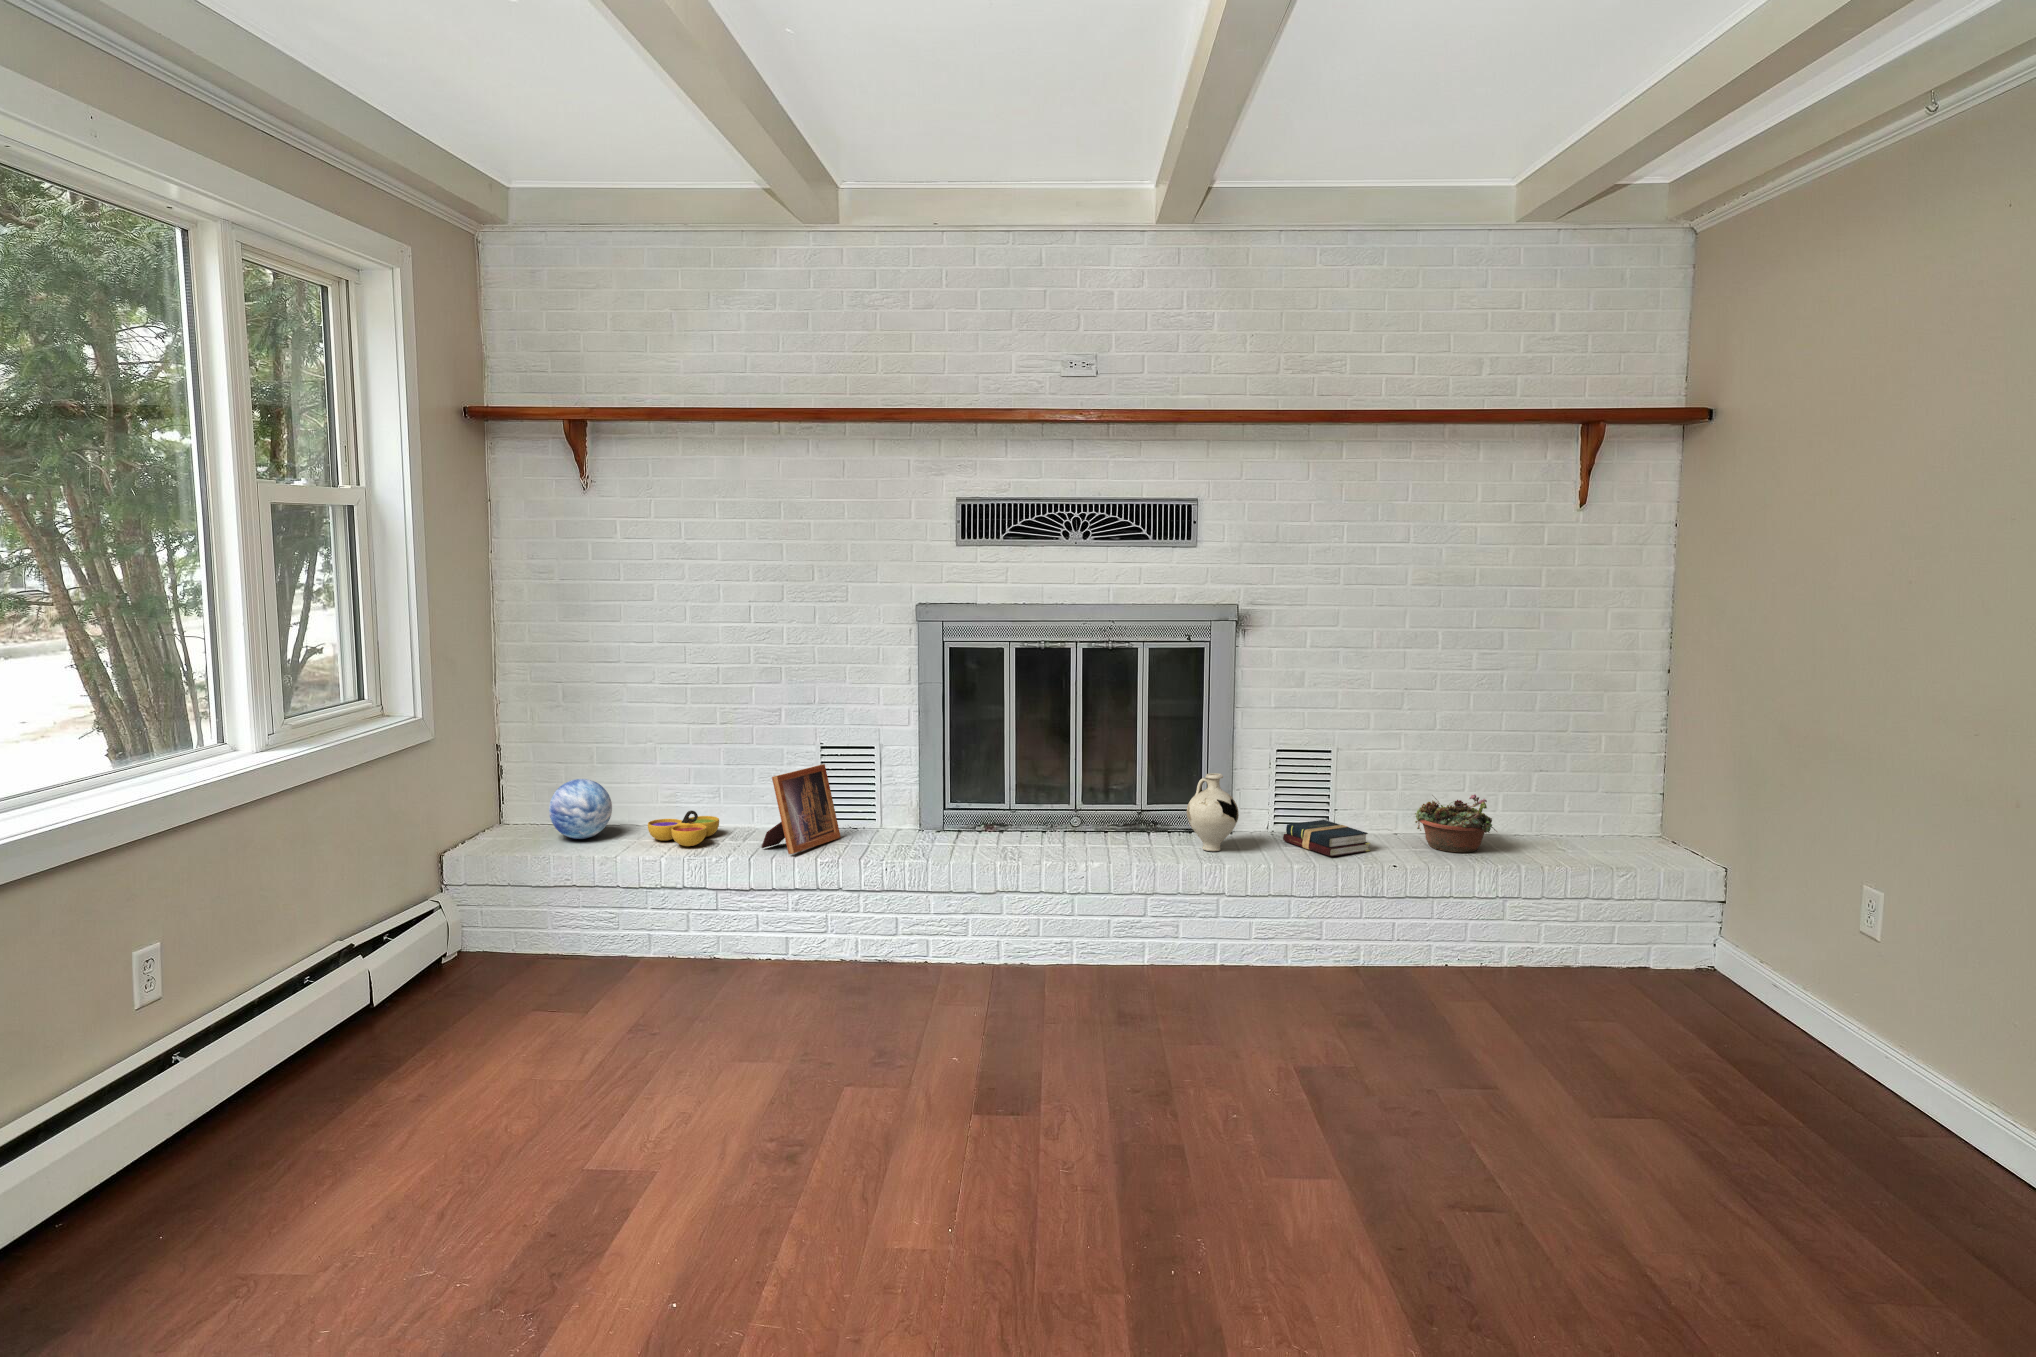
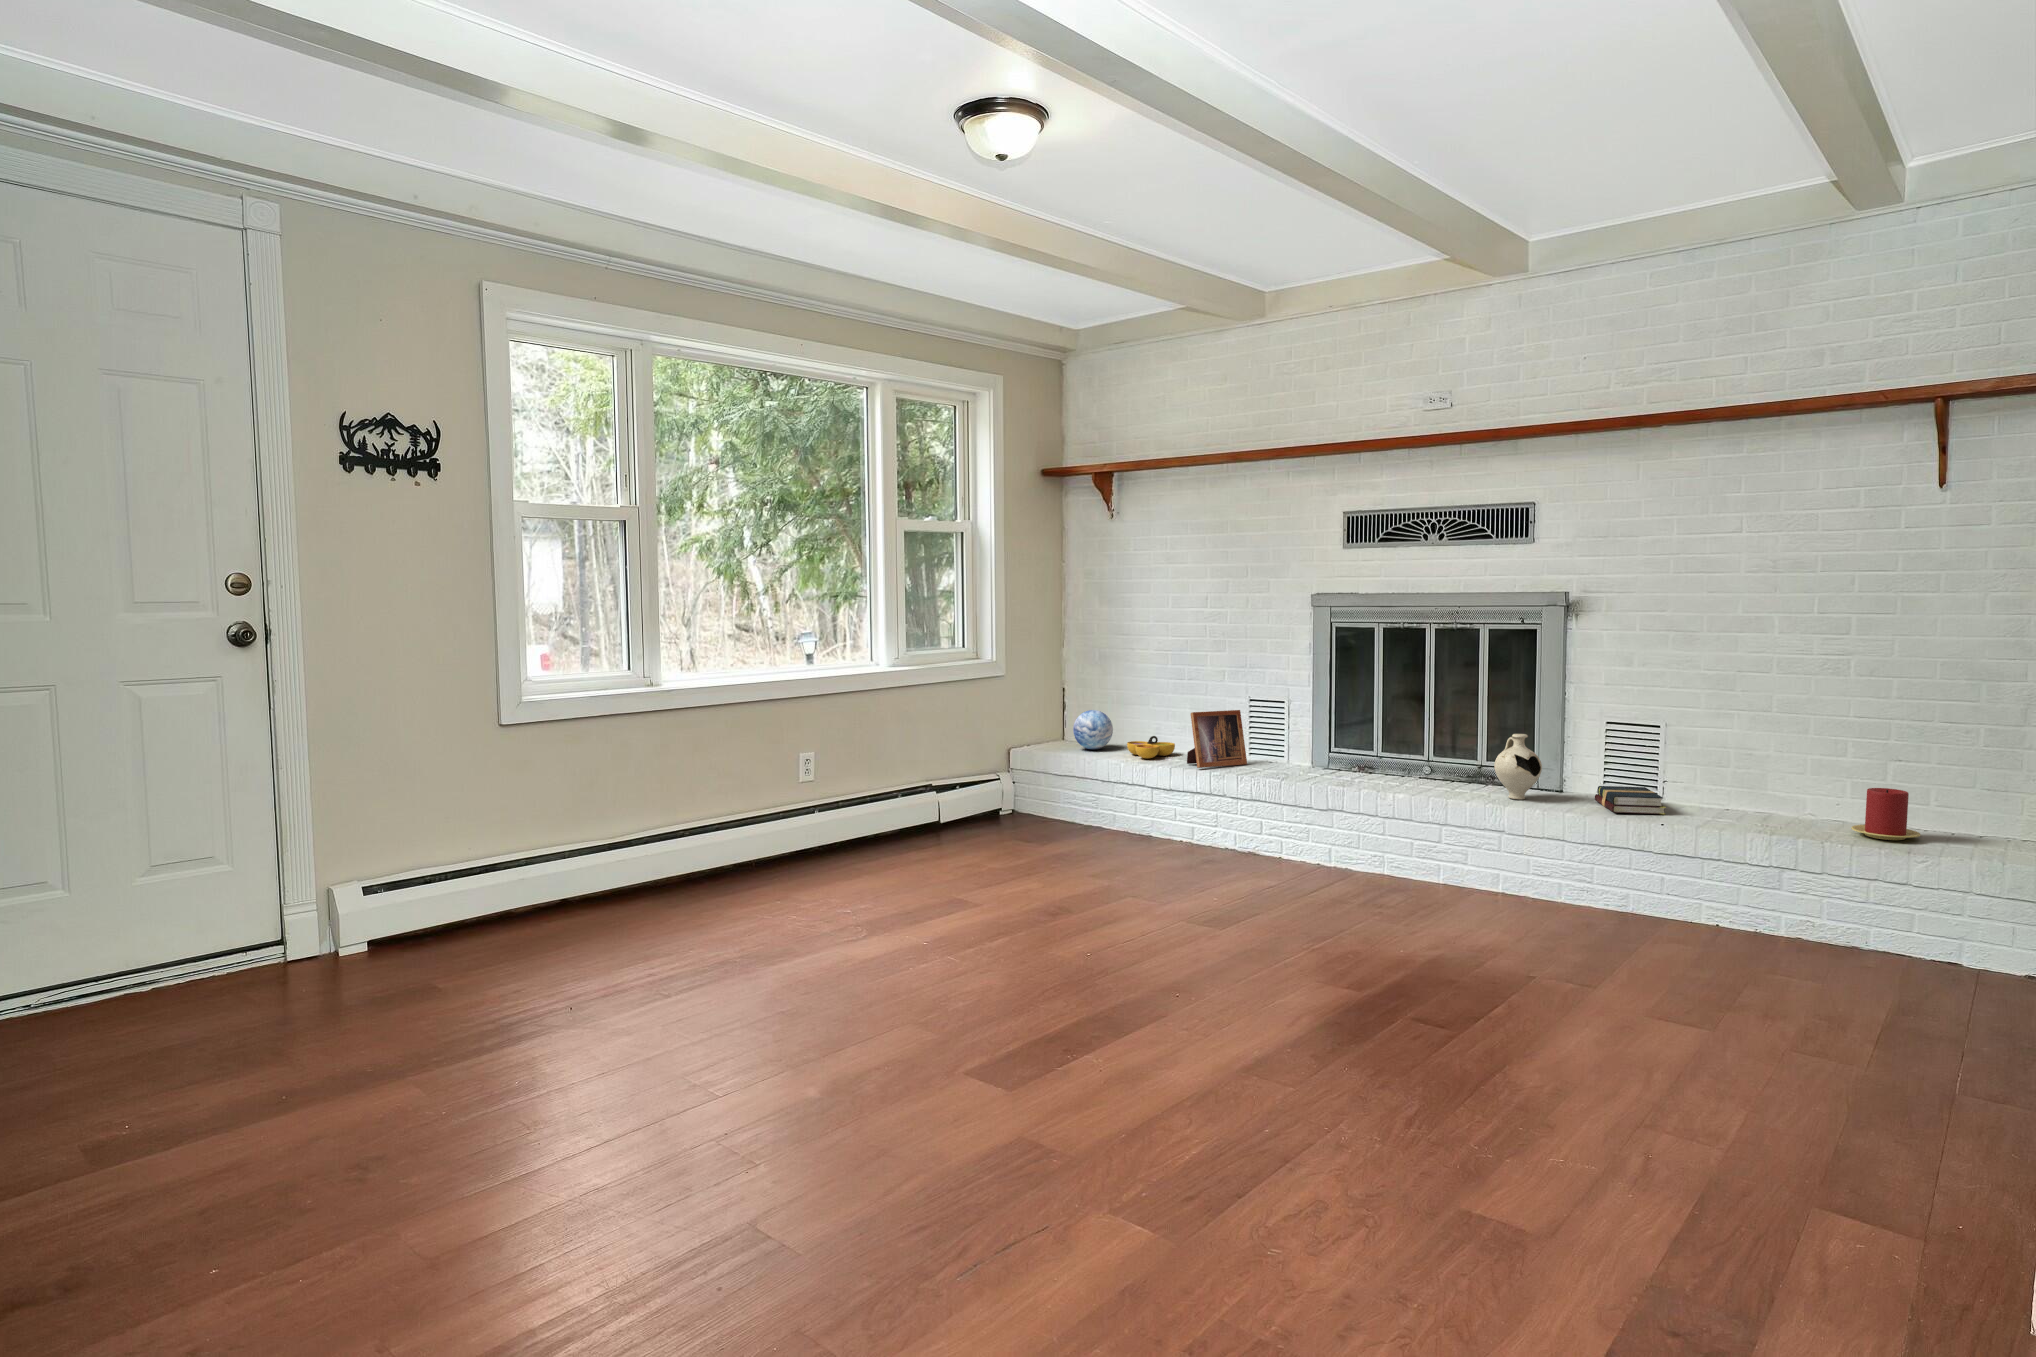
succulent planter: present [1415,795,1497,852] -> none [1723,772,1804,826]
candle: none [1532,802,1592,854] -> present [1851,788,1920,840]

